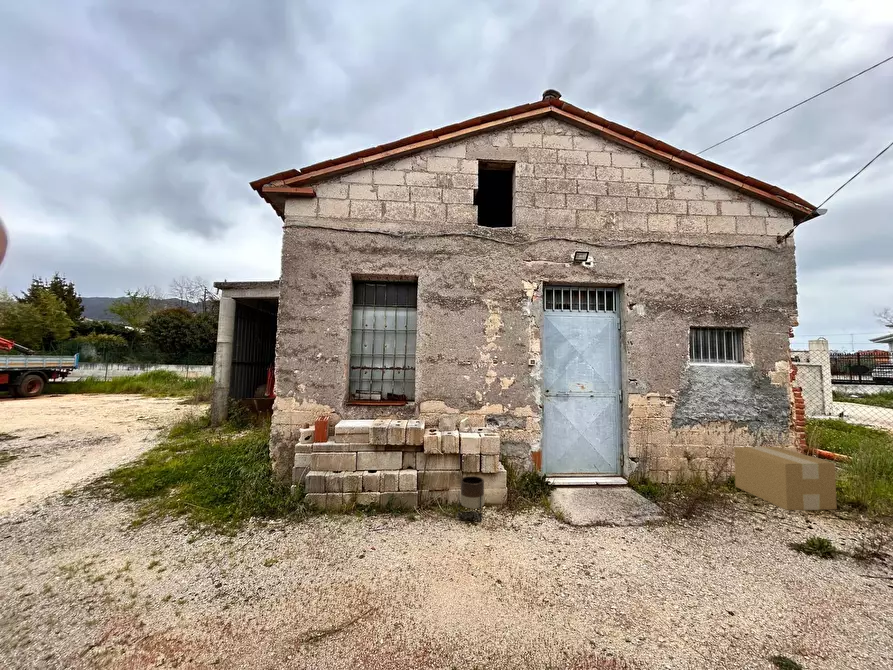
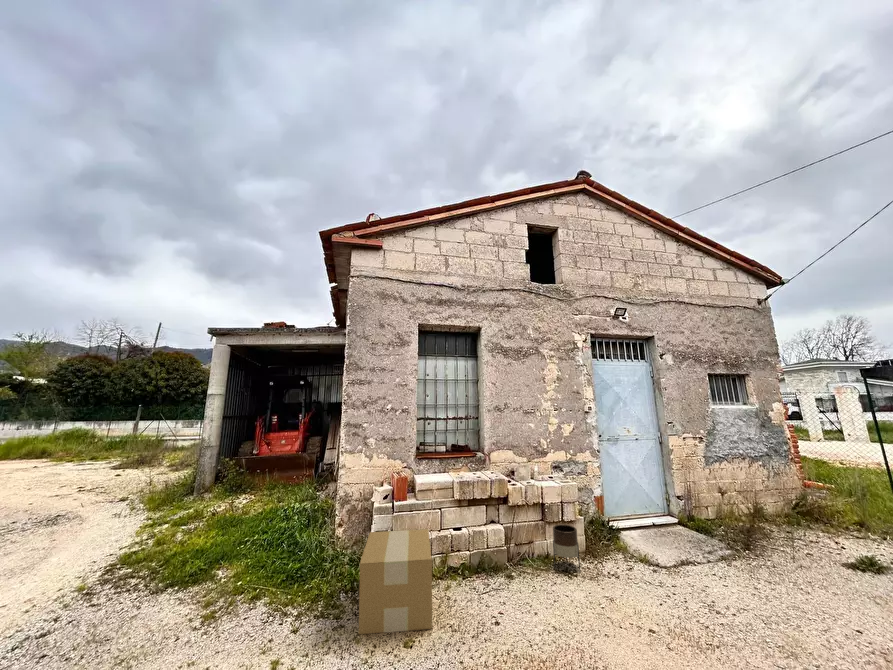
cardboard box: present [734,447,837,510] -> present [359,529,432,634]

